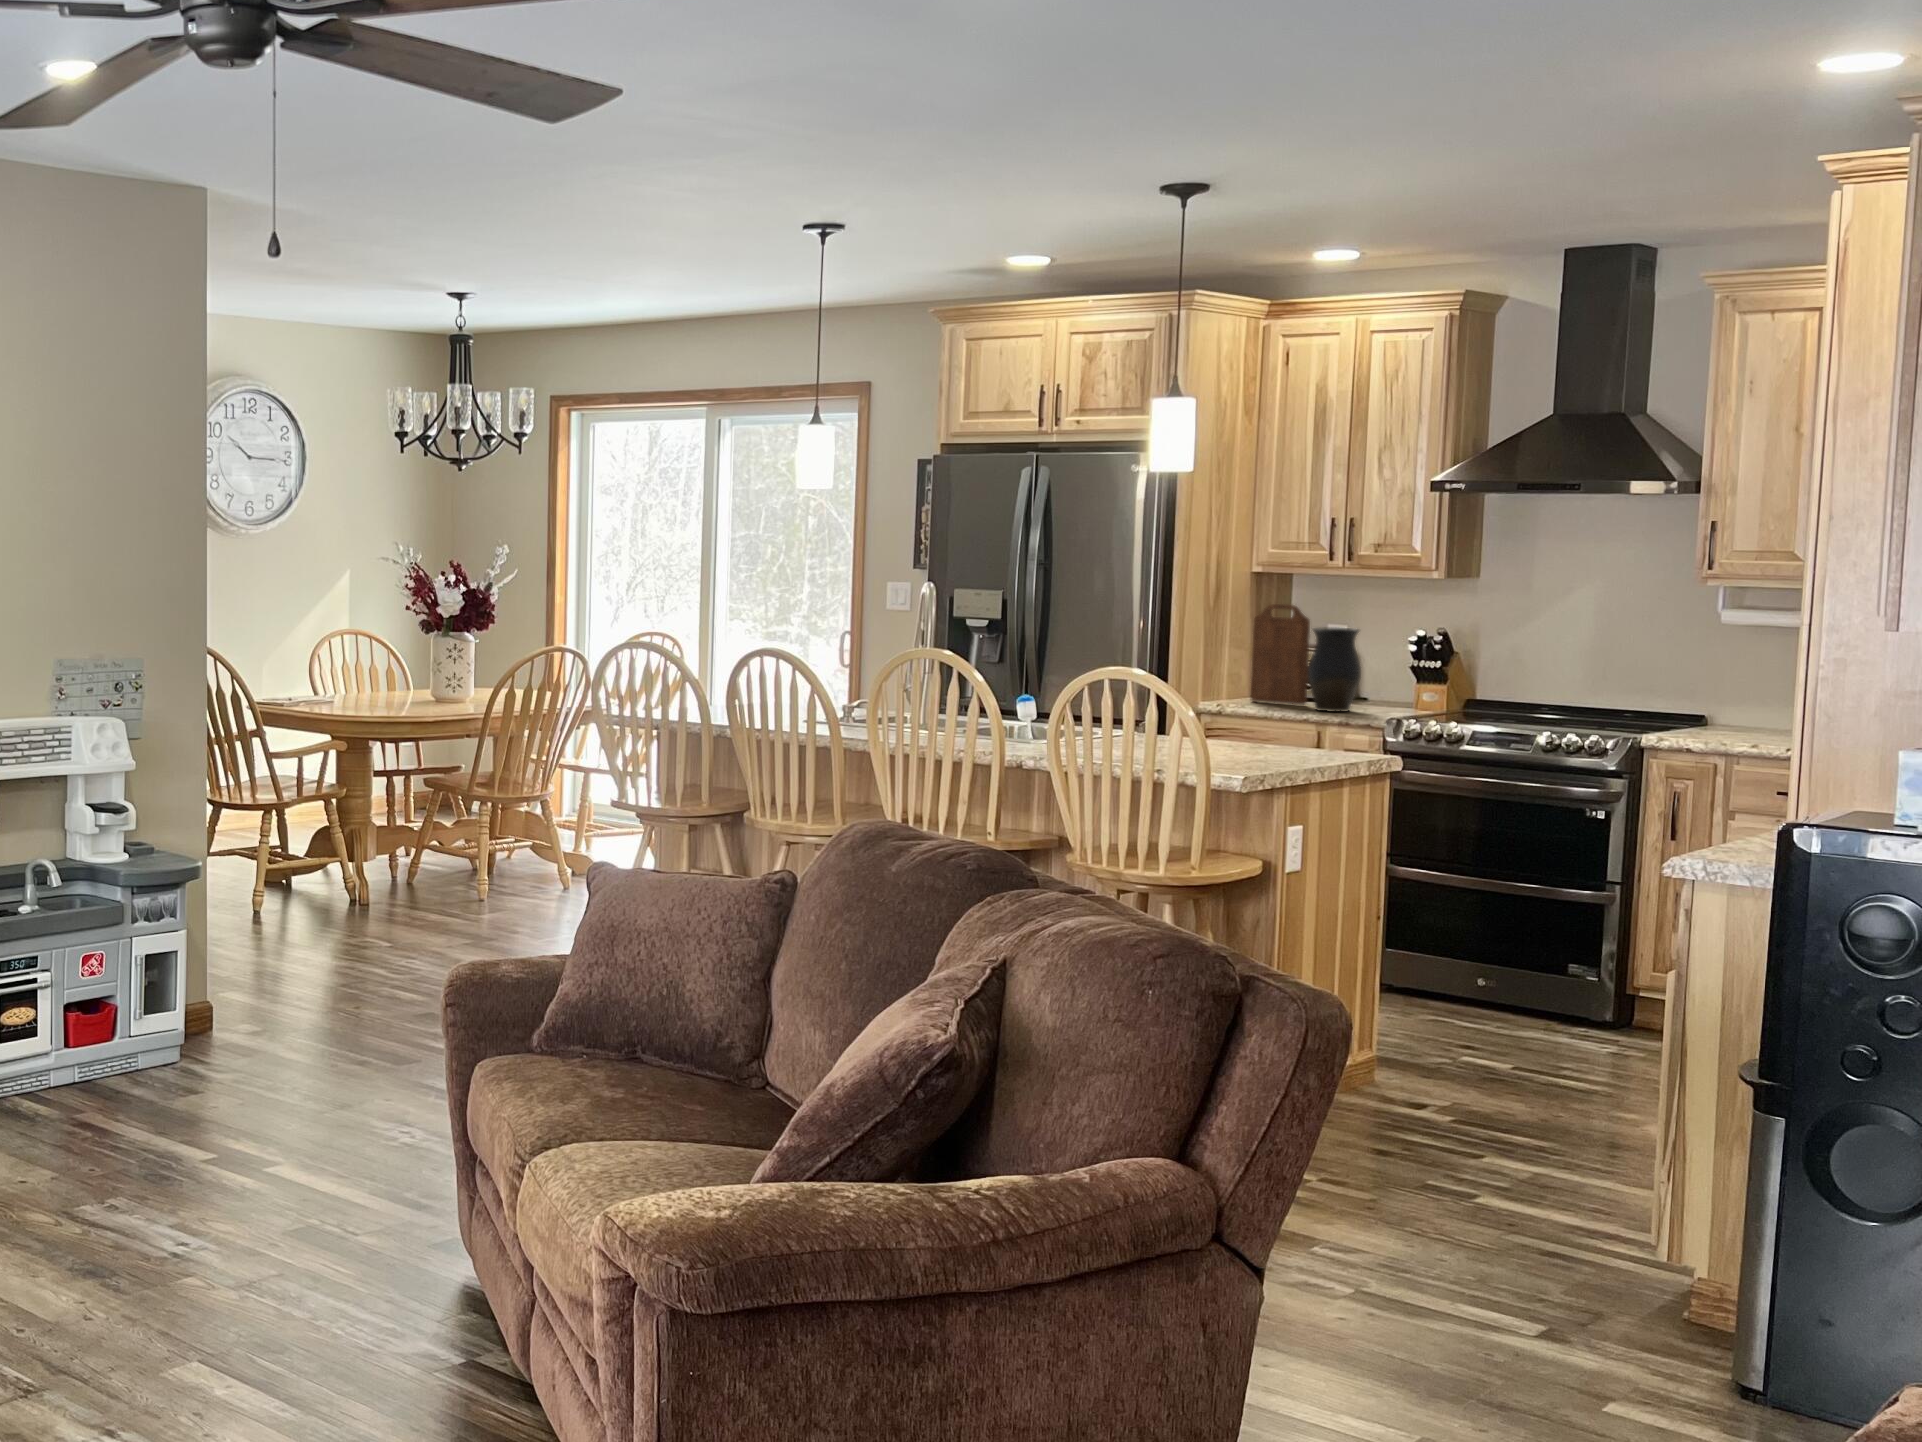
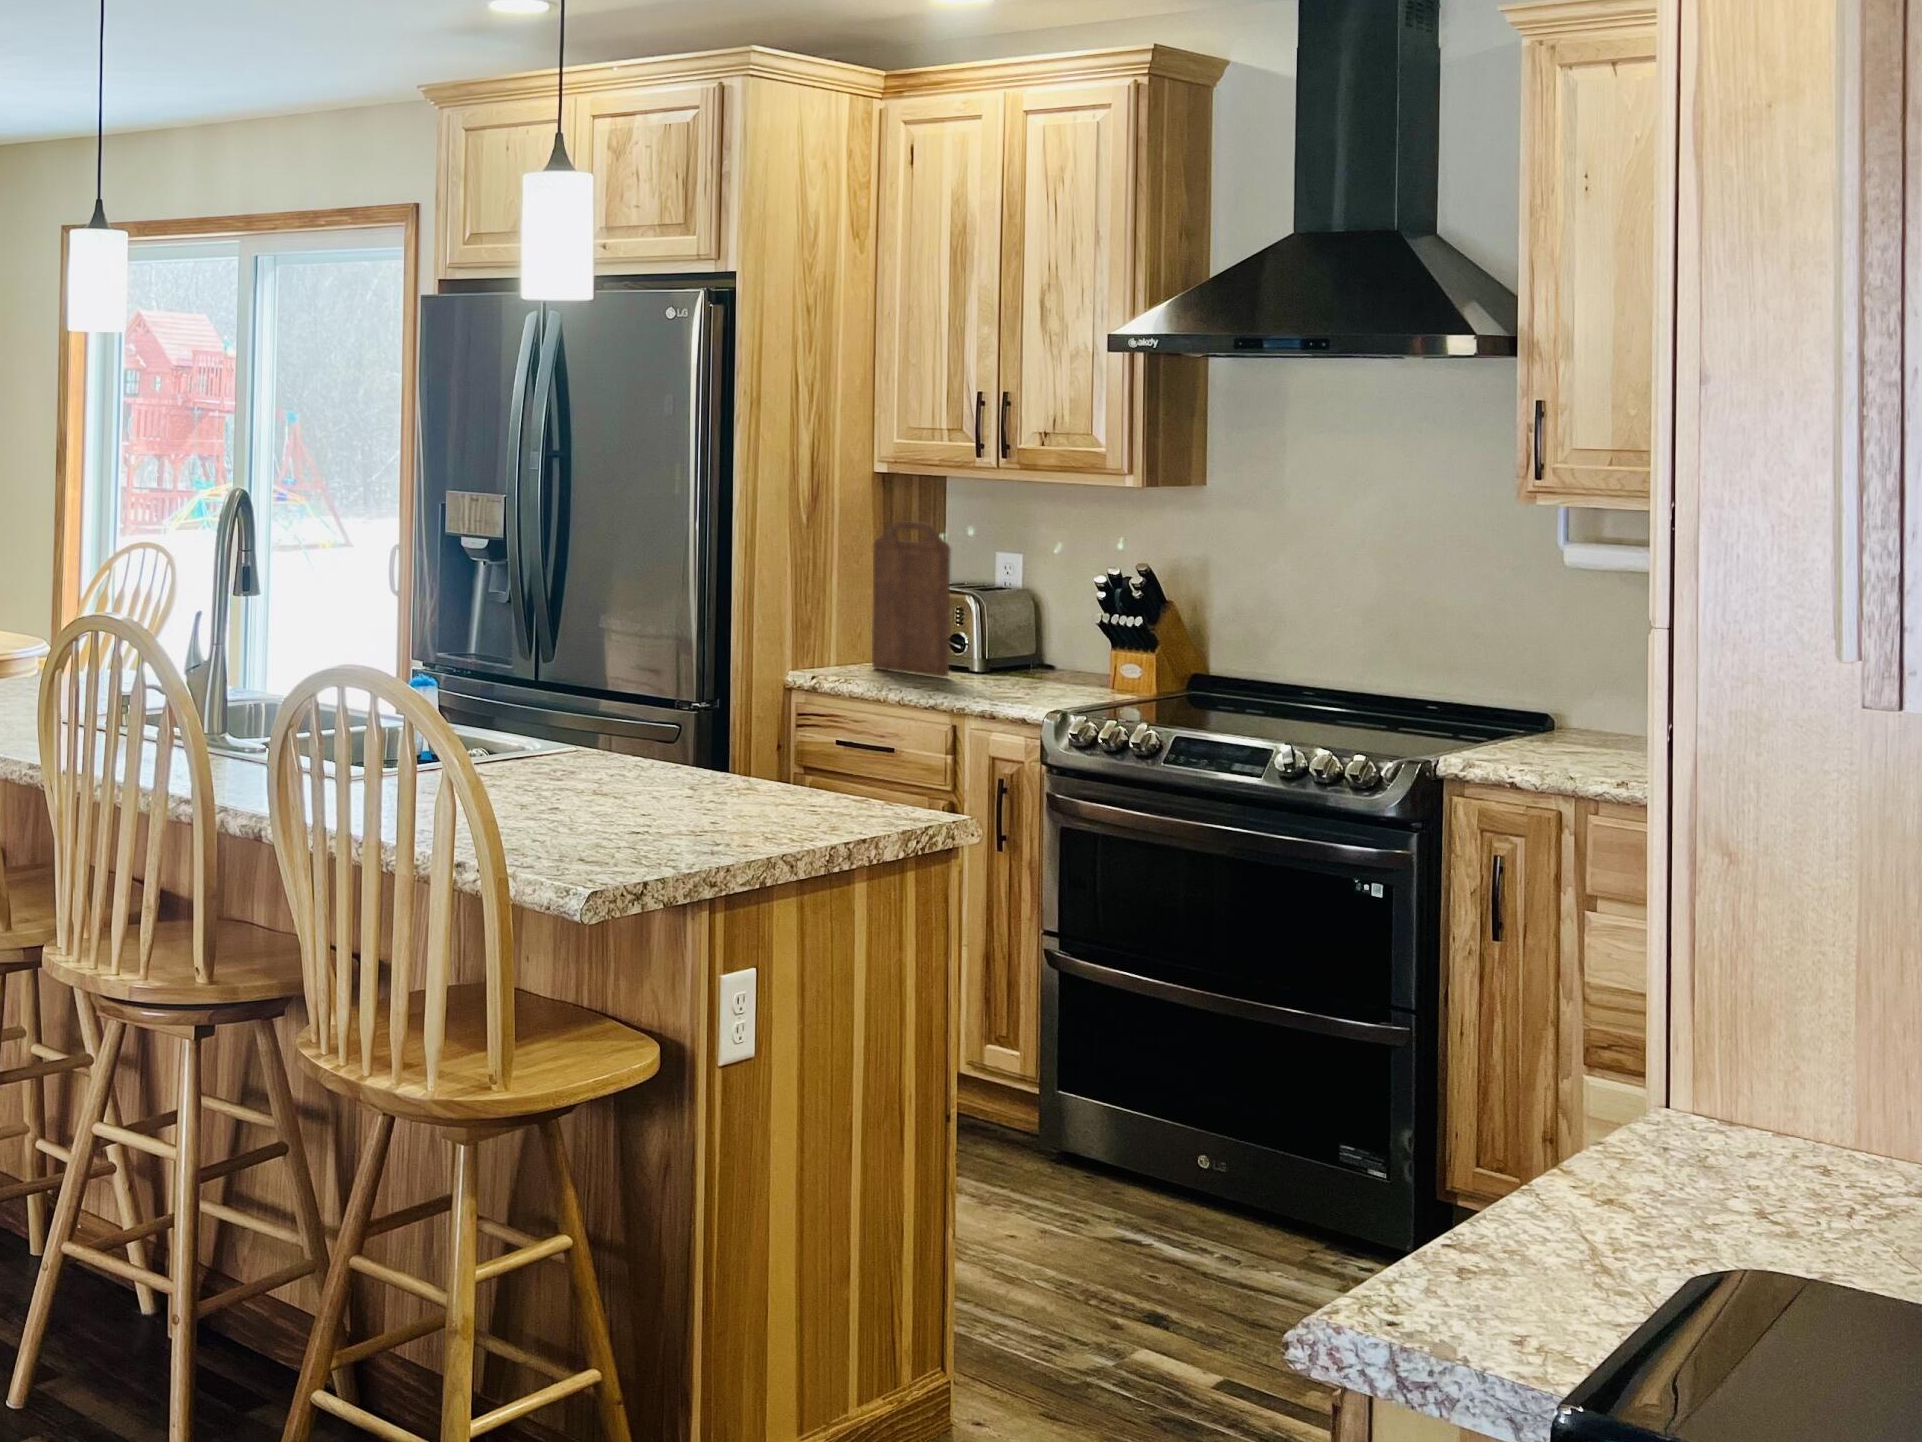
vase: present [1307,628,1361,712] -> none [941,559,1021,692]

